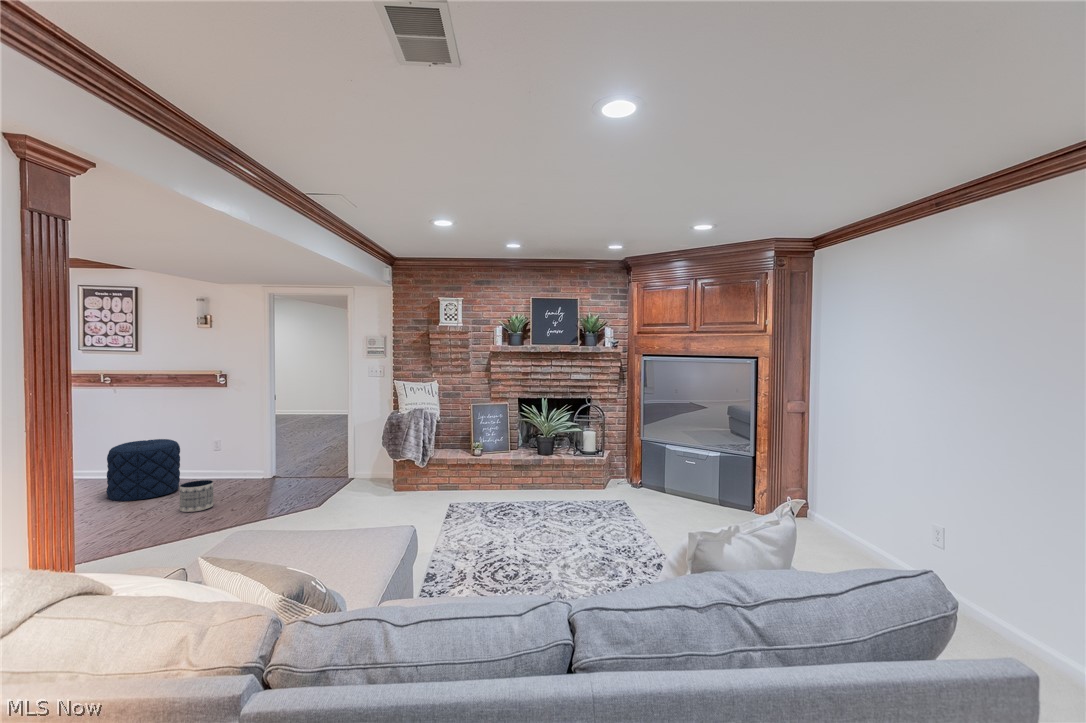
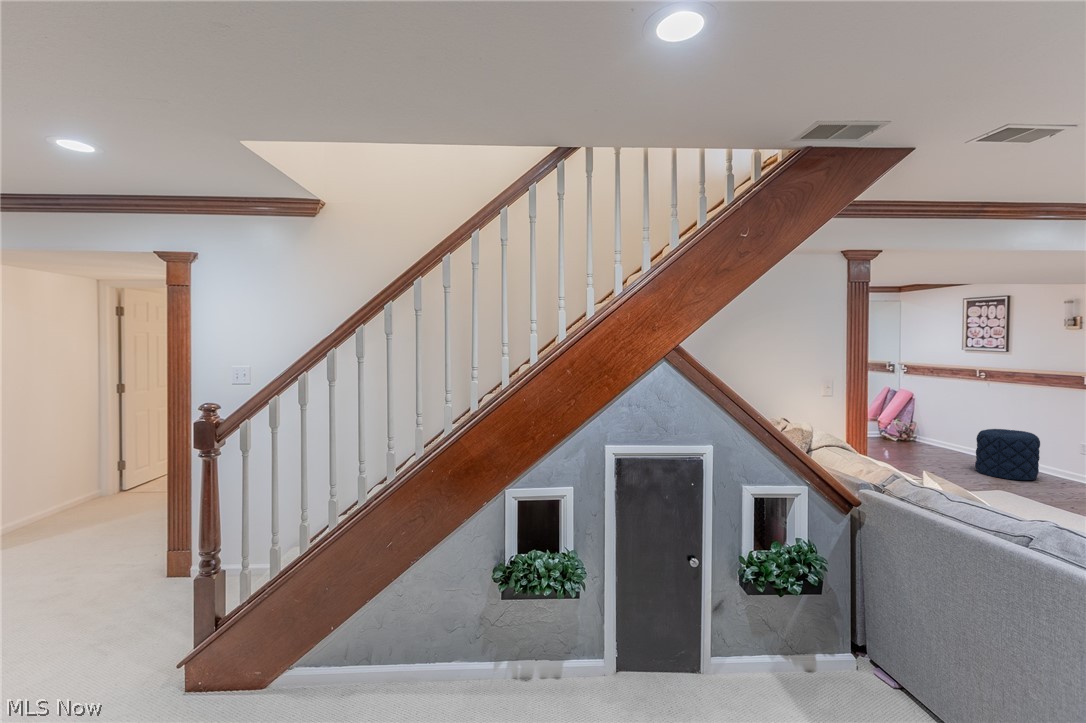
planter: present [180,480,214,512] -> none [1031,473,1066,501]

